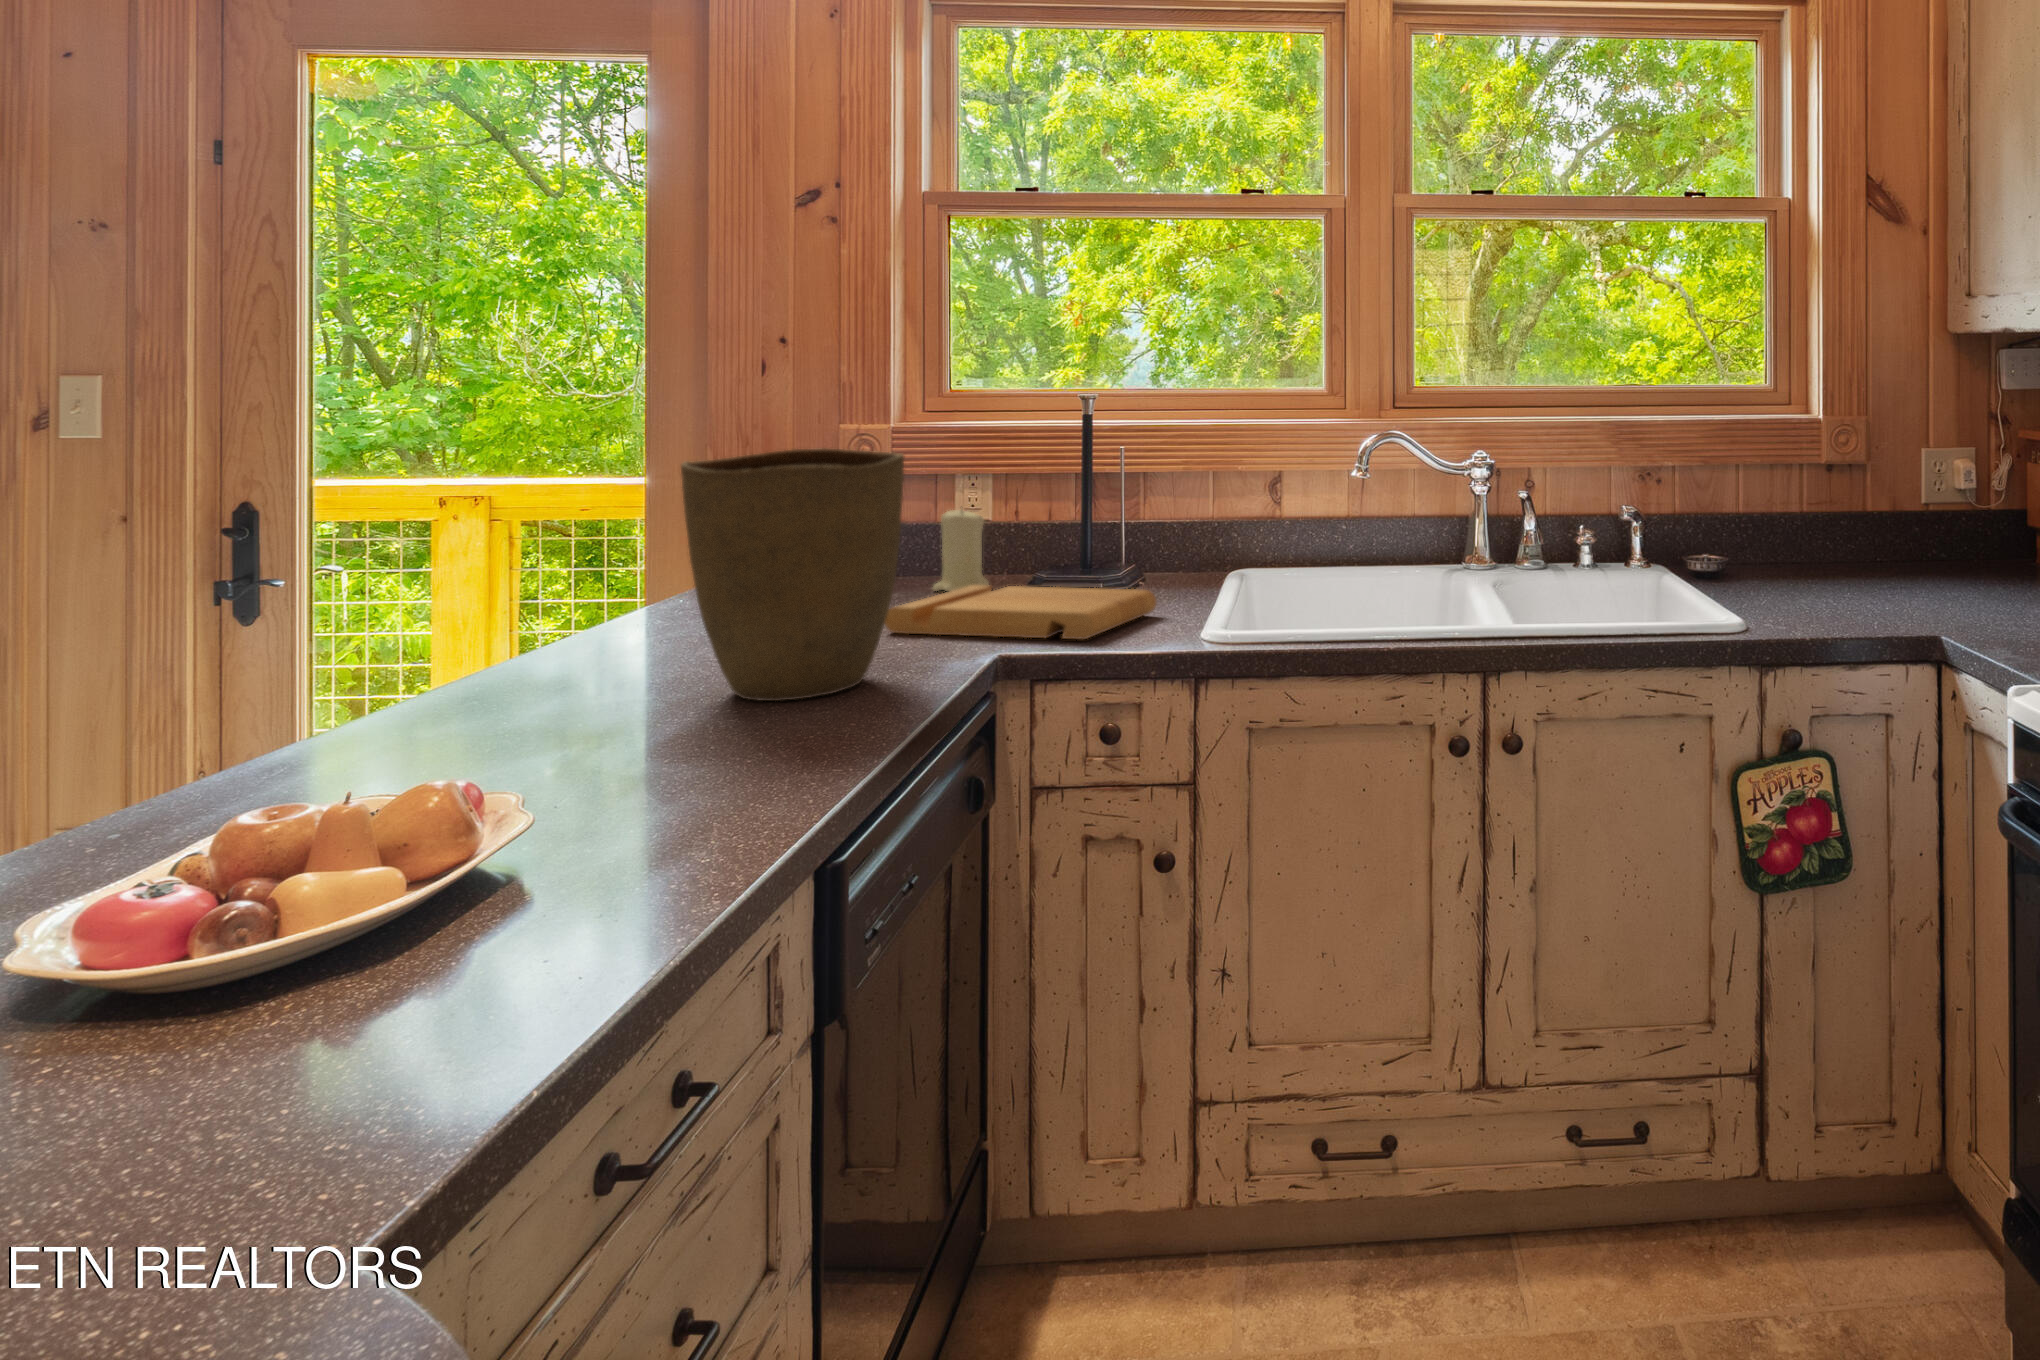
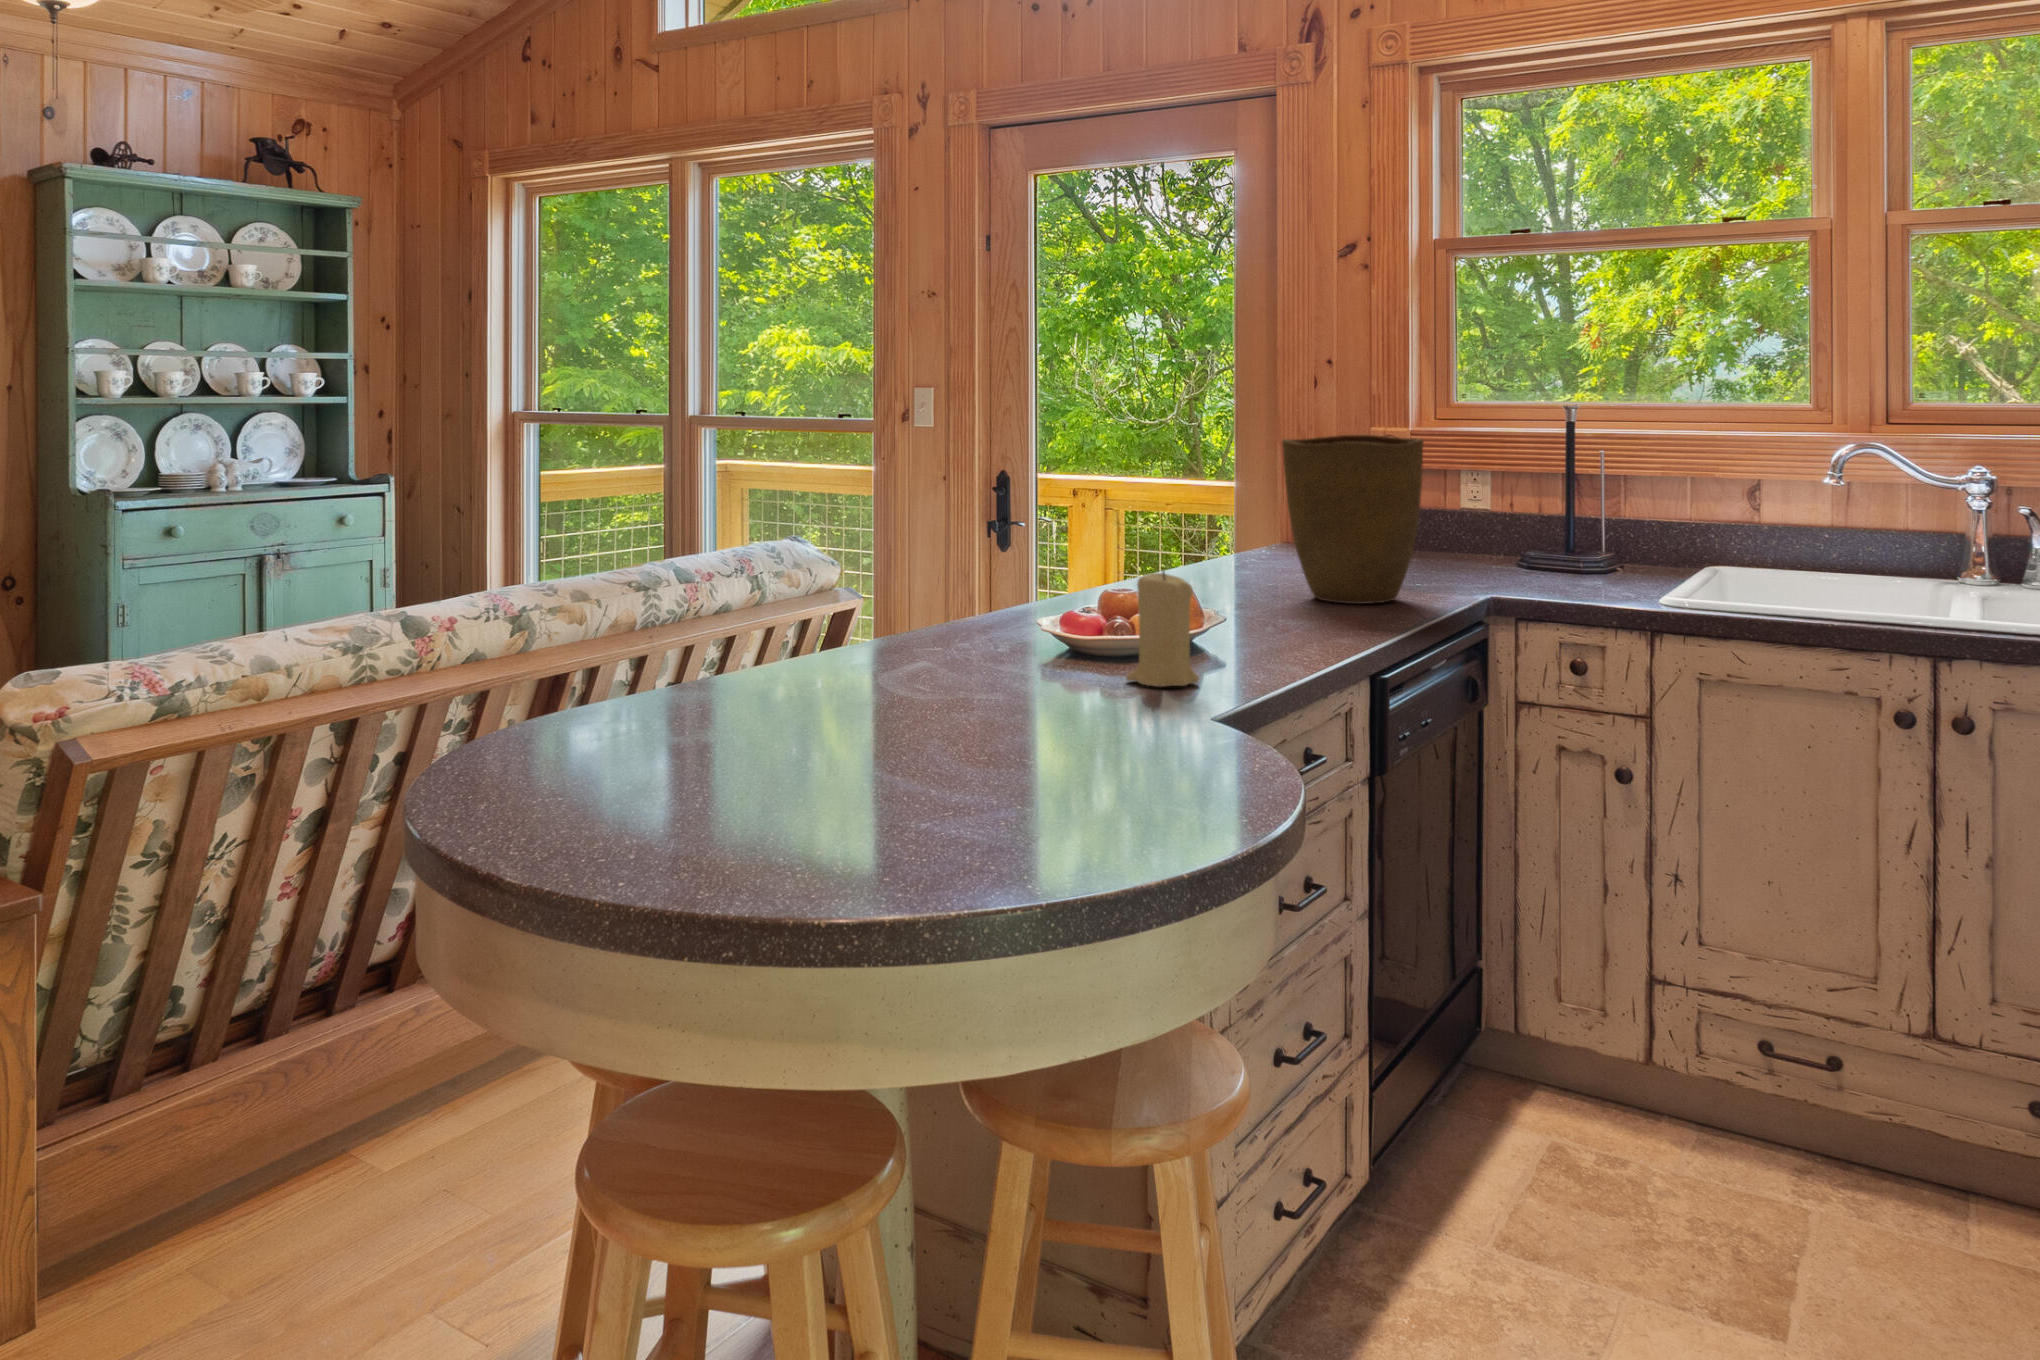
candle: present [933,509,989,591] -> present [1126,570,1199,687]
cutting board: present [885,585,1156,639] -> none [1407,554,1626,595]

